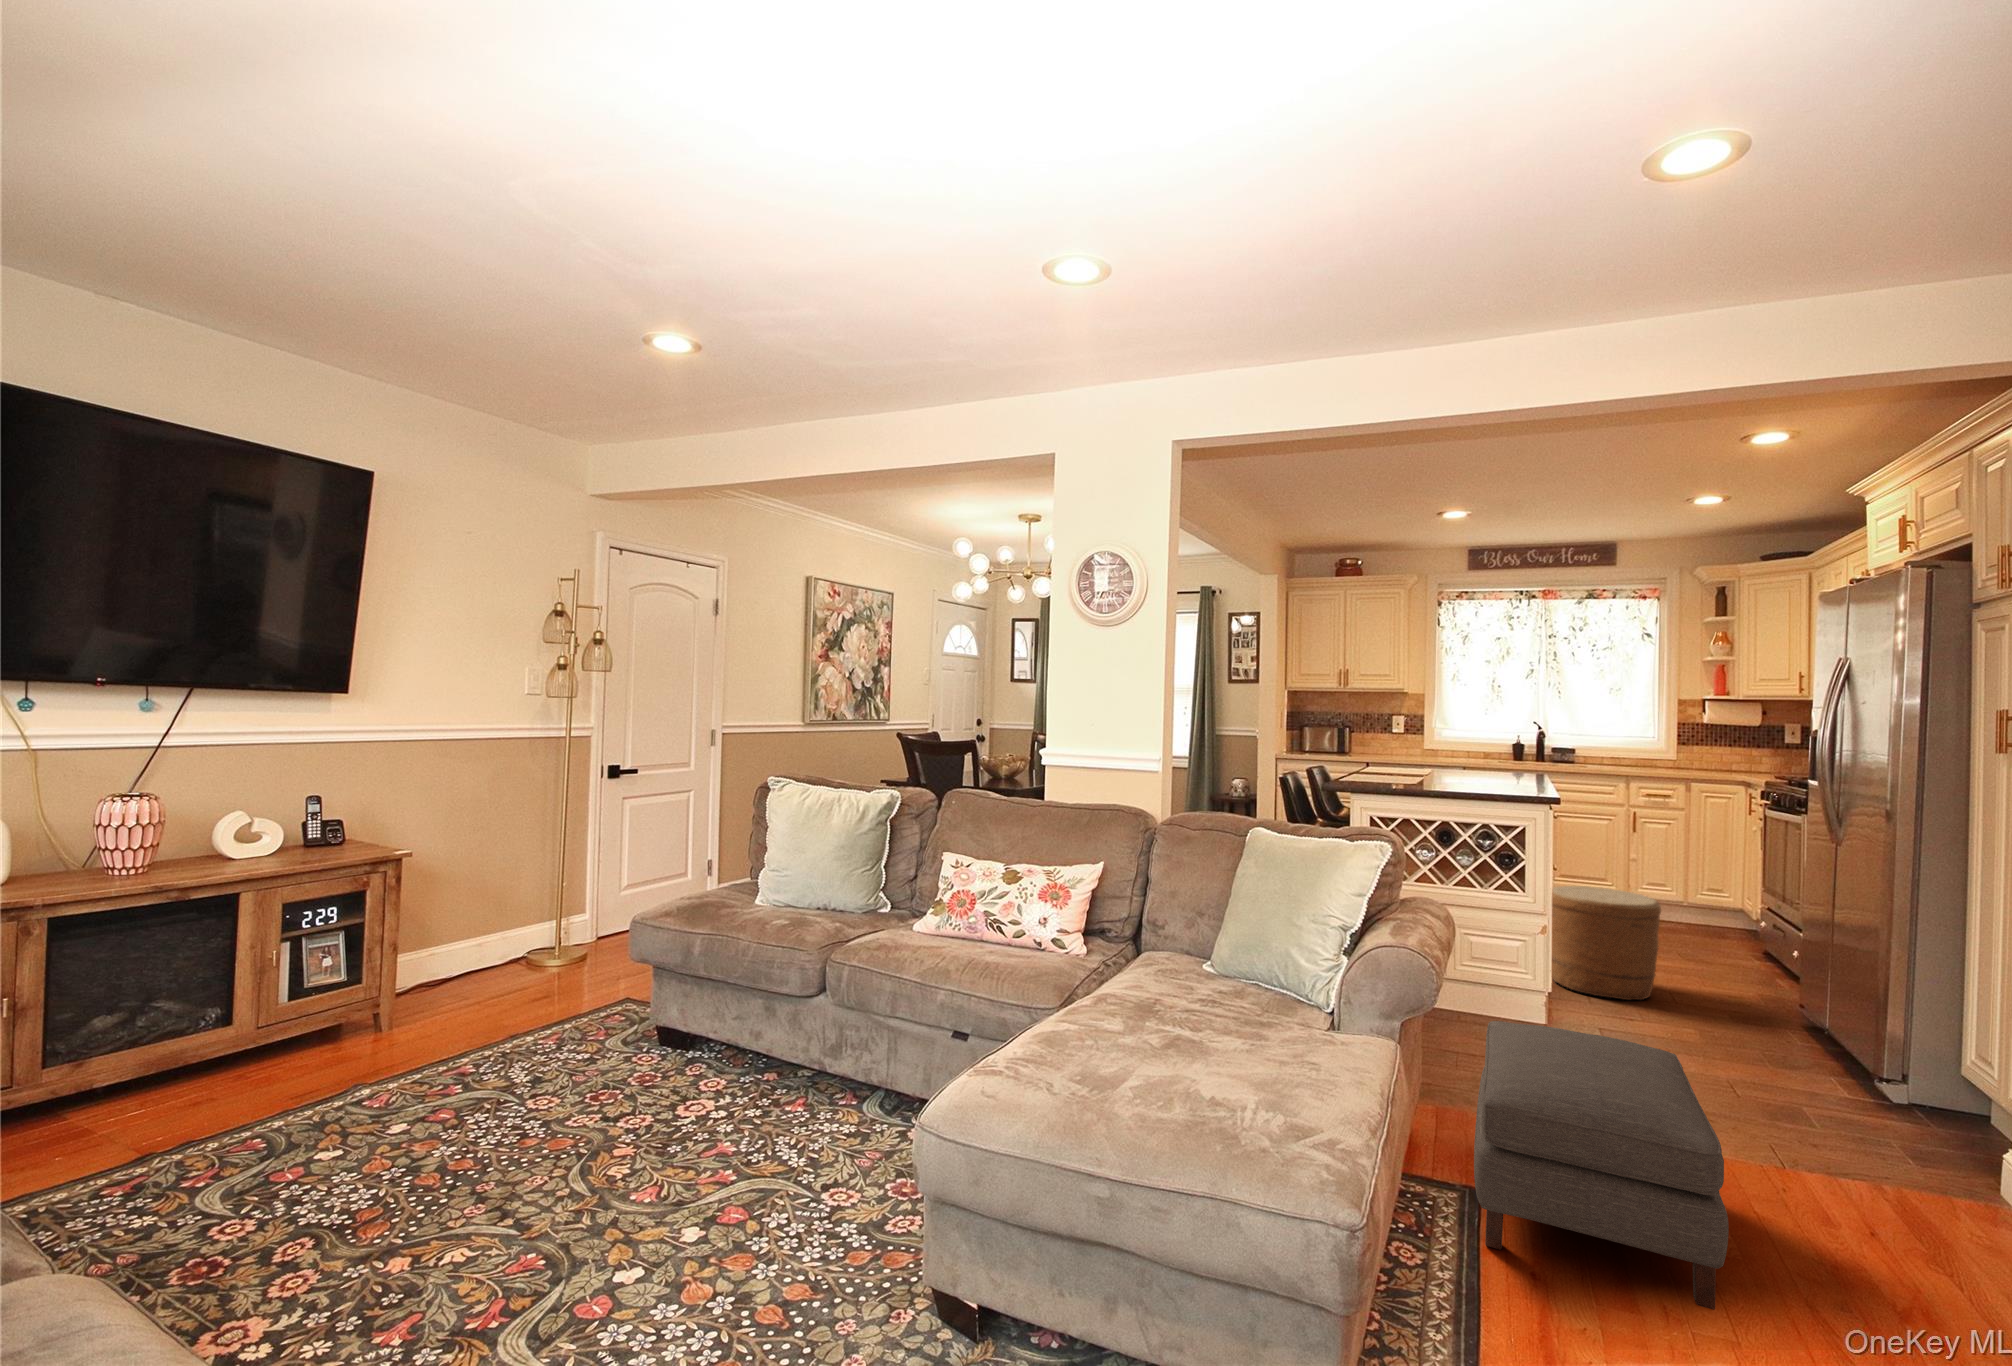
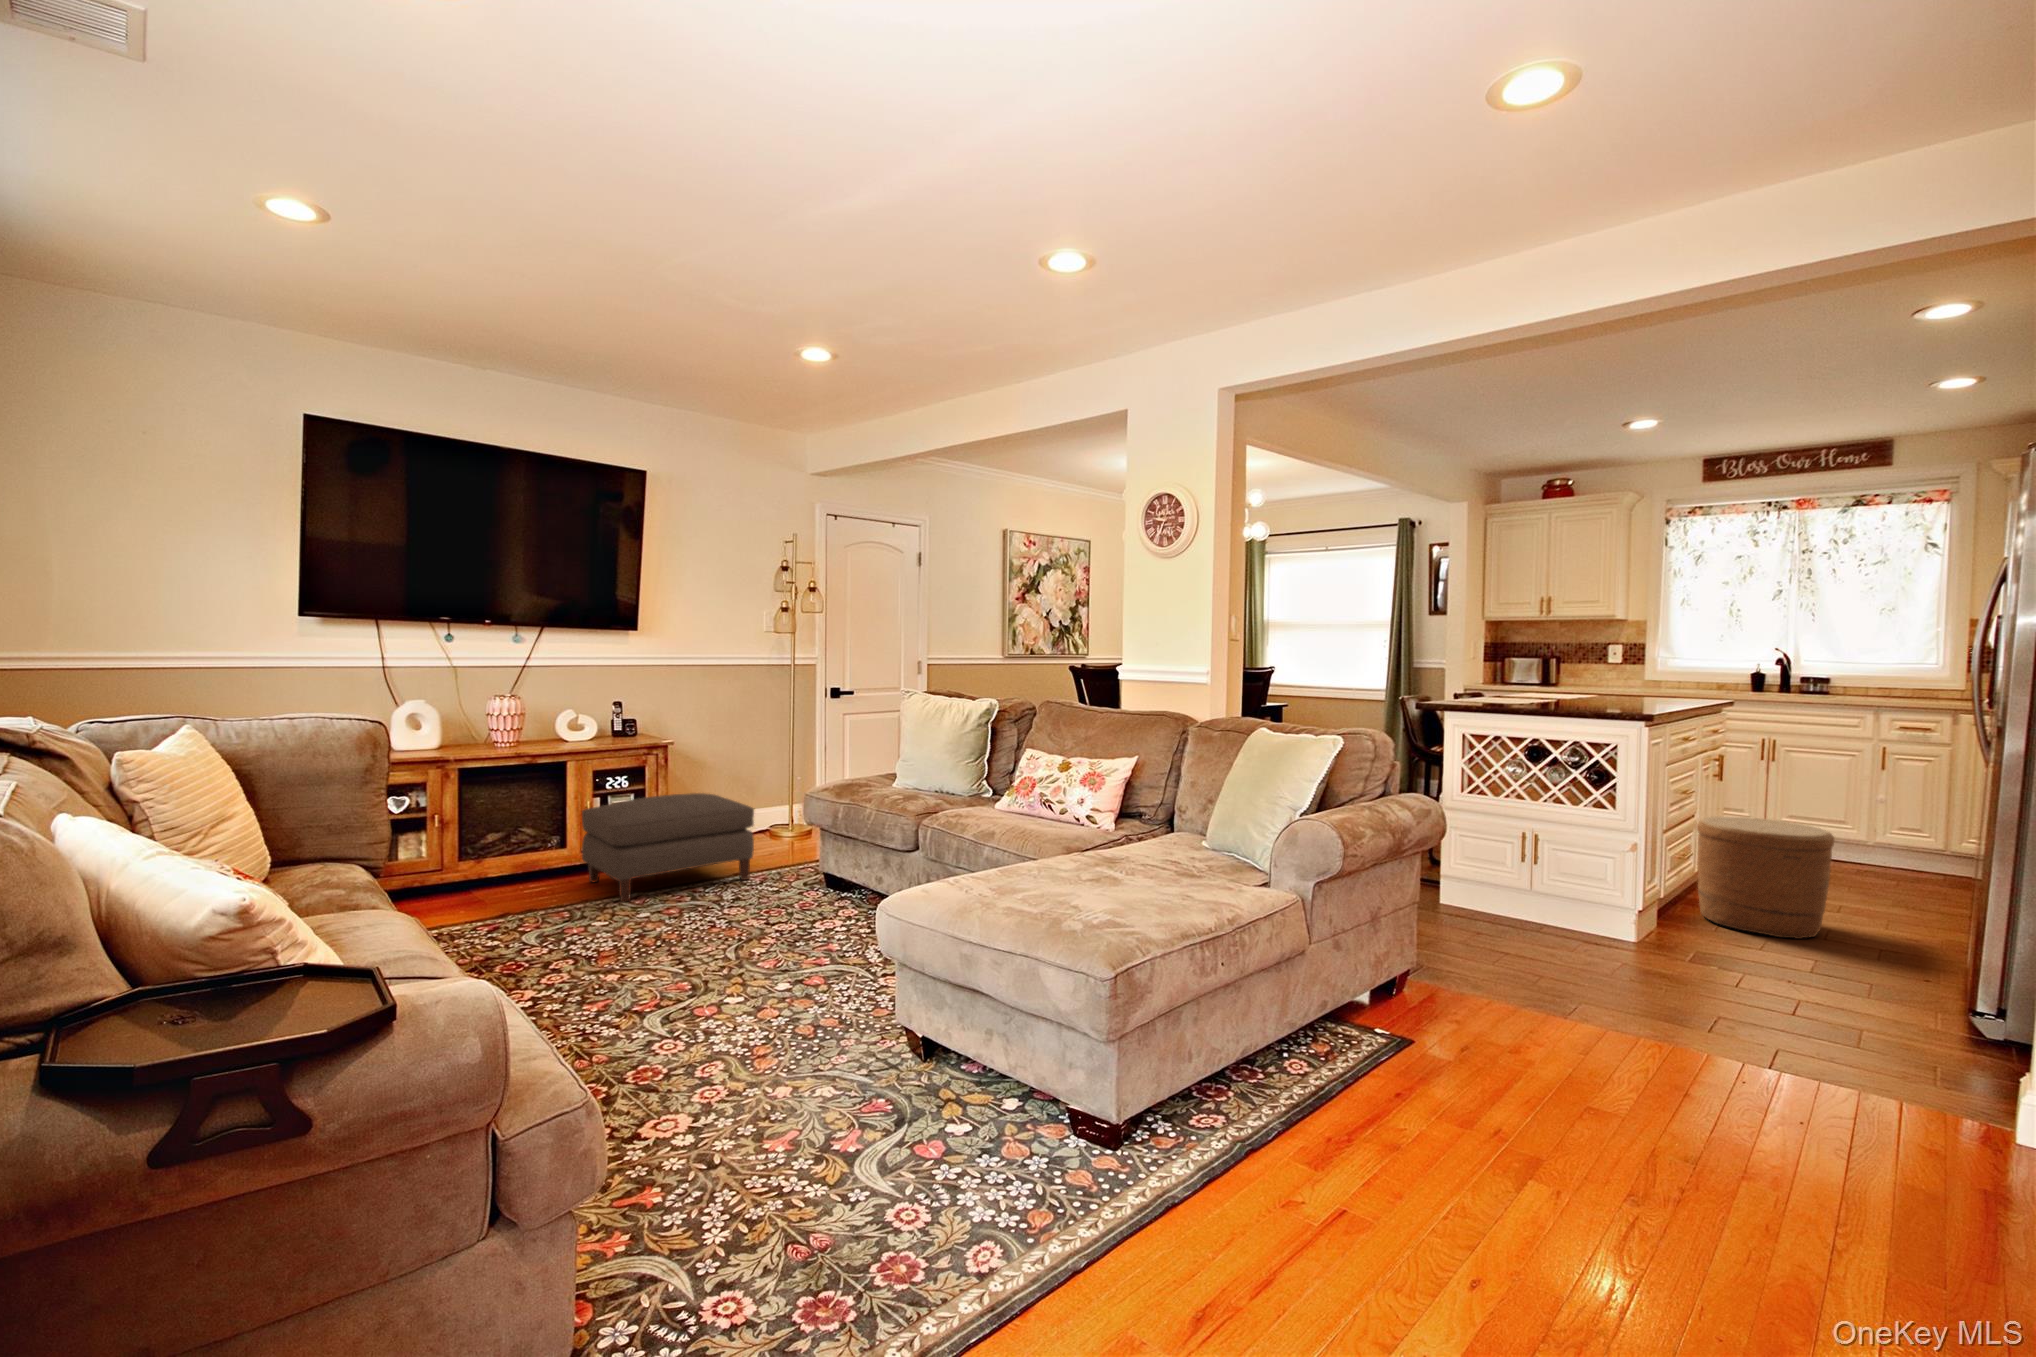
ottoman: present [1474,1021,1729,1310] -> present [582,793,754,902]

